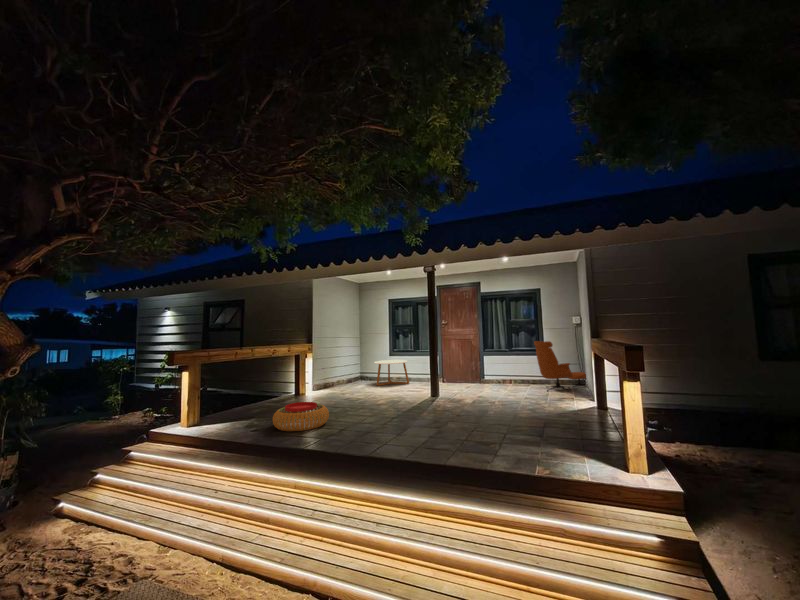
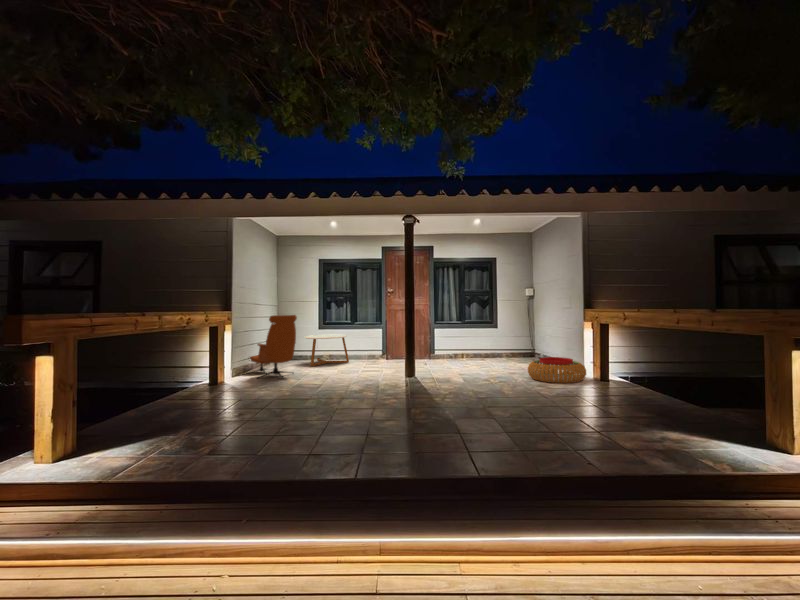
lounge chair: present [534,341,586,392] -> present [250,315,297,378]
pouf: present [273,402,329,431] -> present [528,357,586,383]

